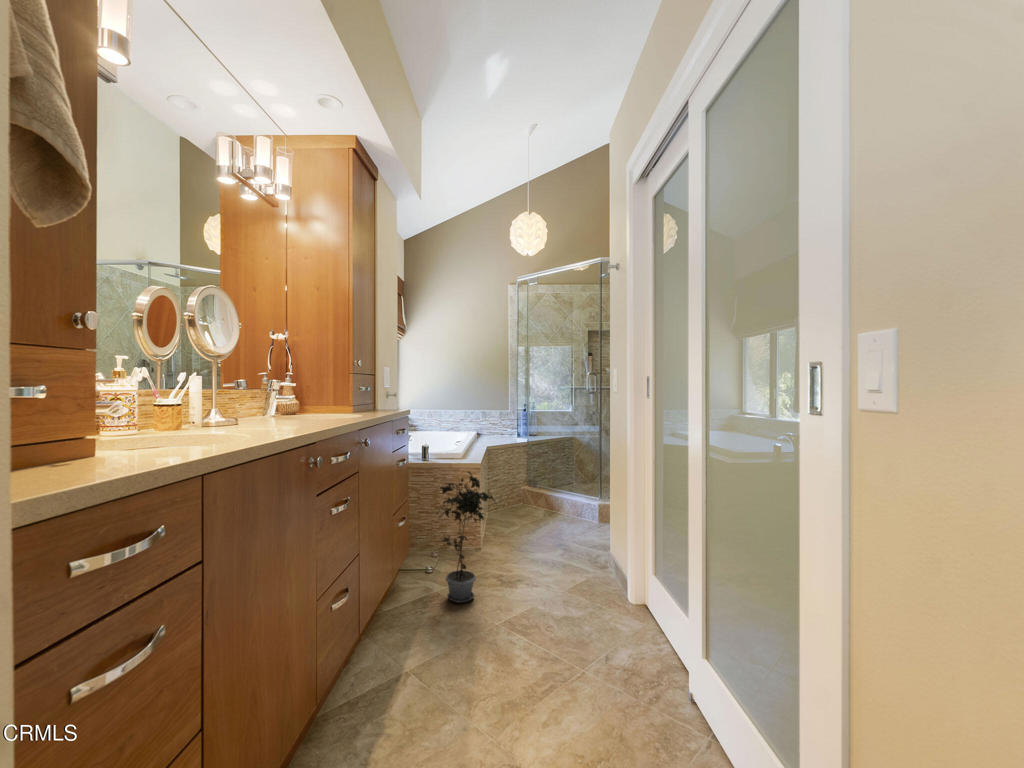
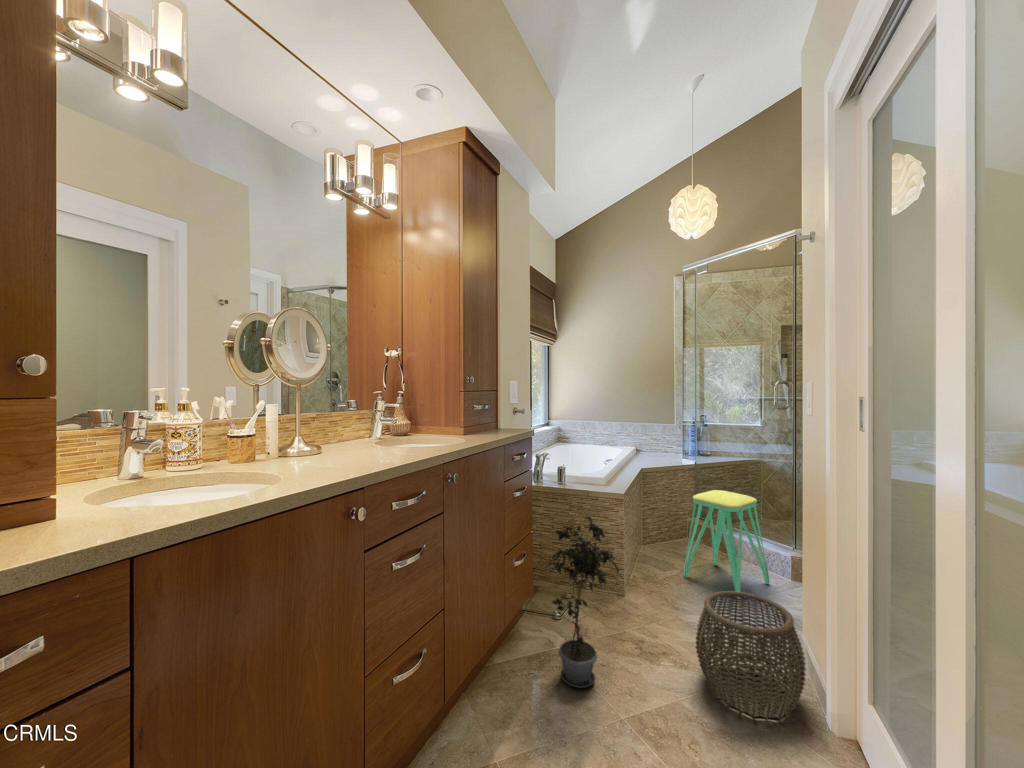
stool: none [524,458,583,536] -> present [684,490,769,599]
woven basket: none [543,518,610,594] -> present [695,591,806,719]

